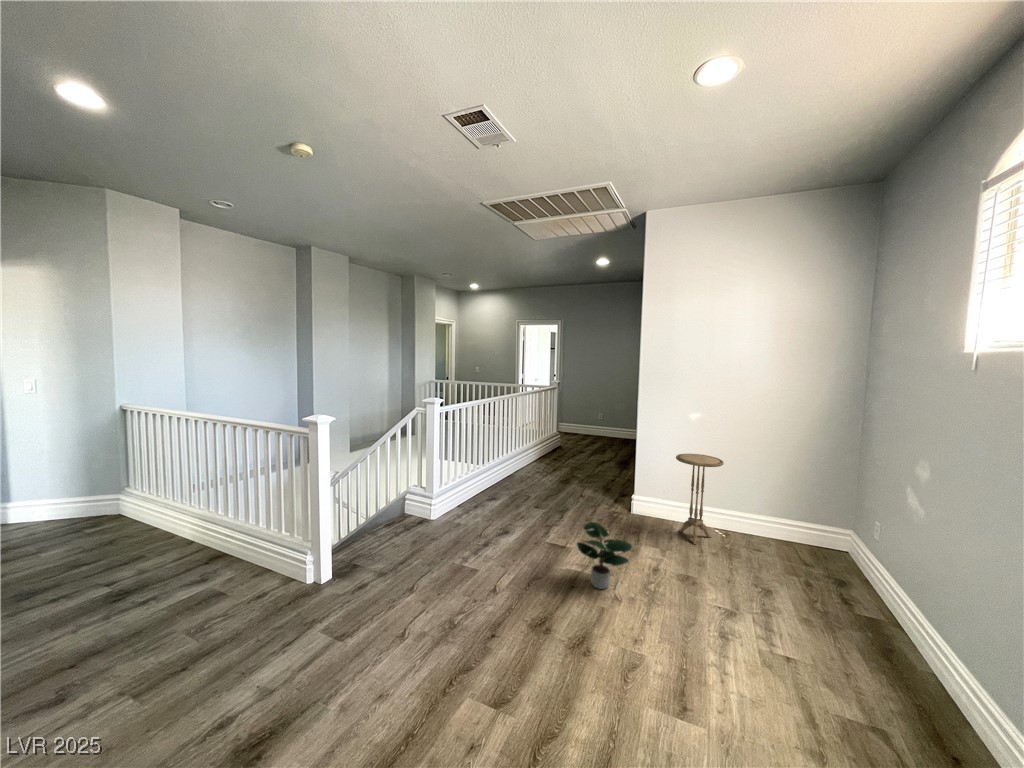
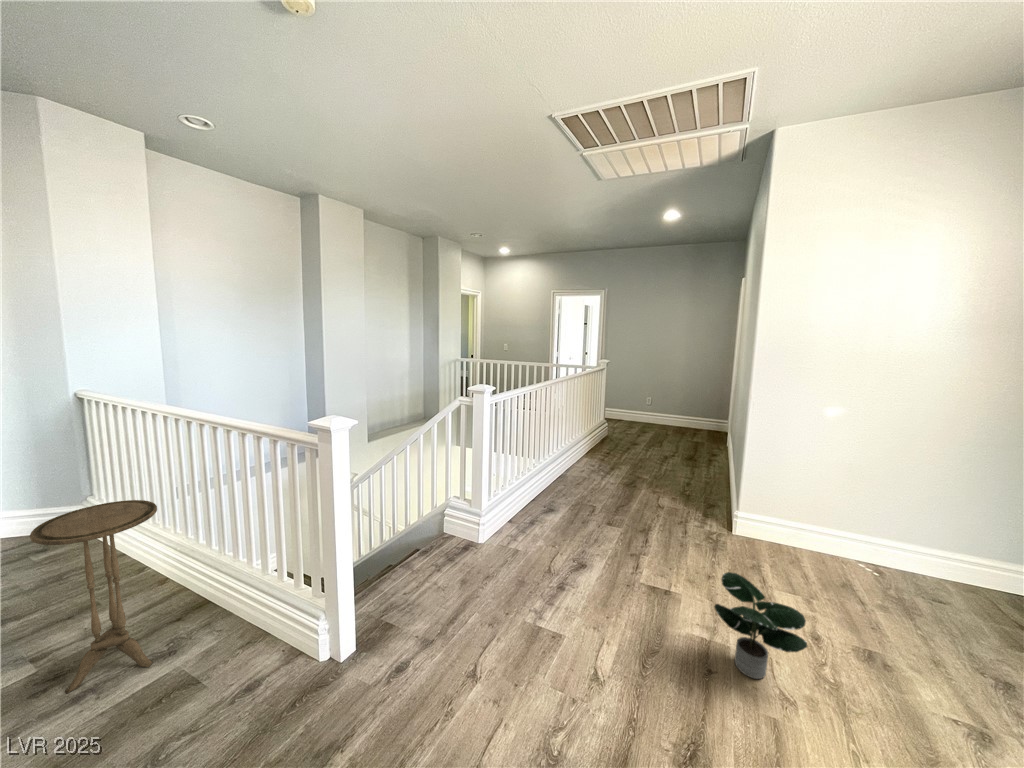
side table: present [676,454,724,545] -> present [30,500,157,694]

